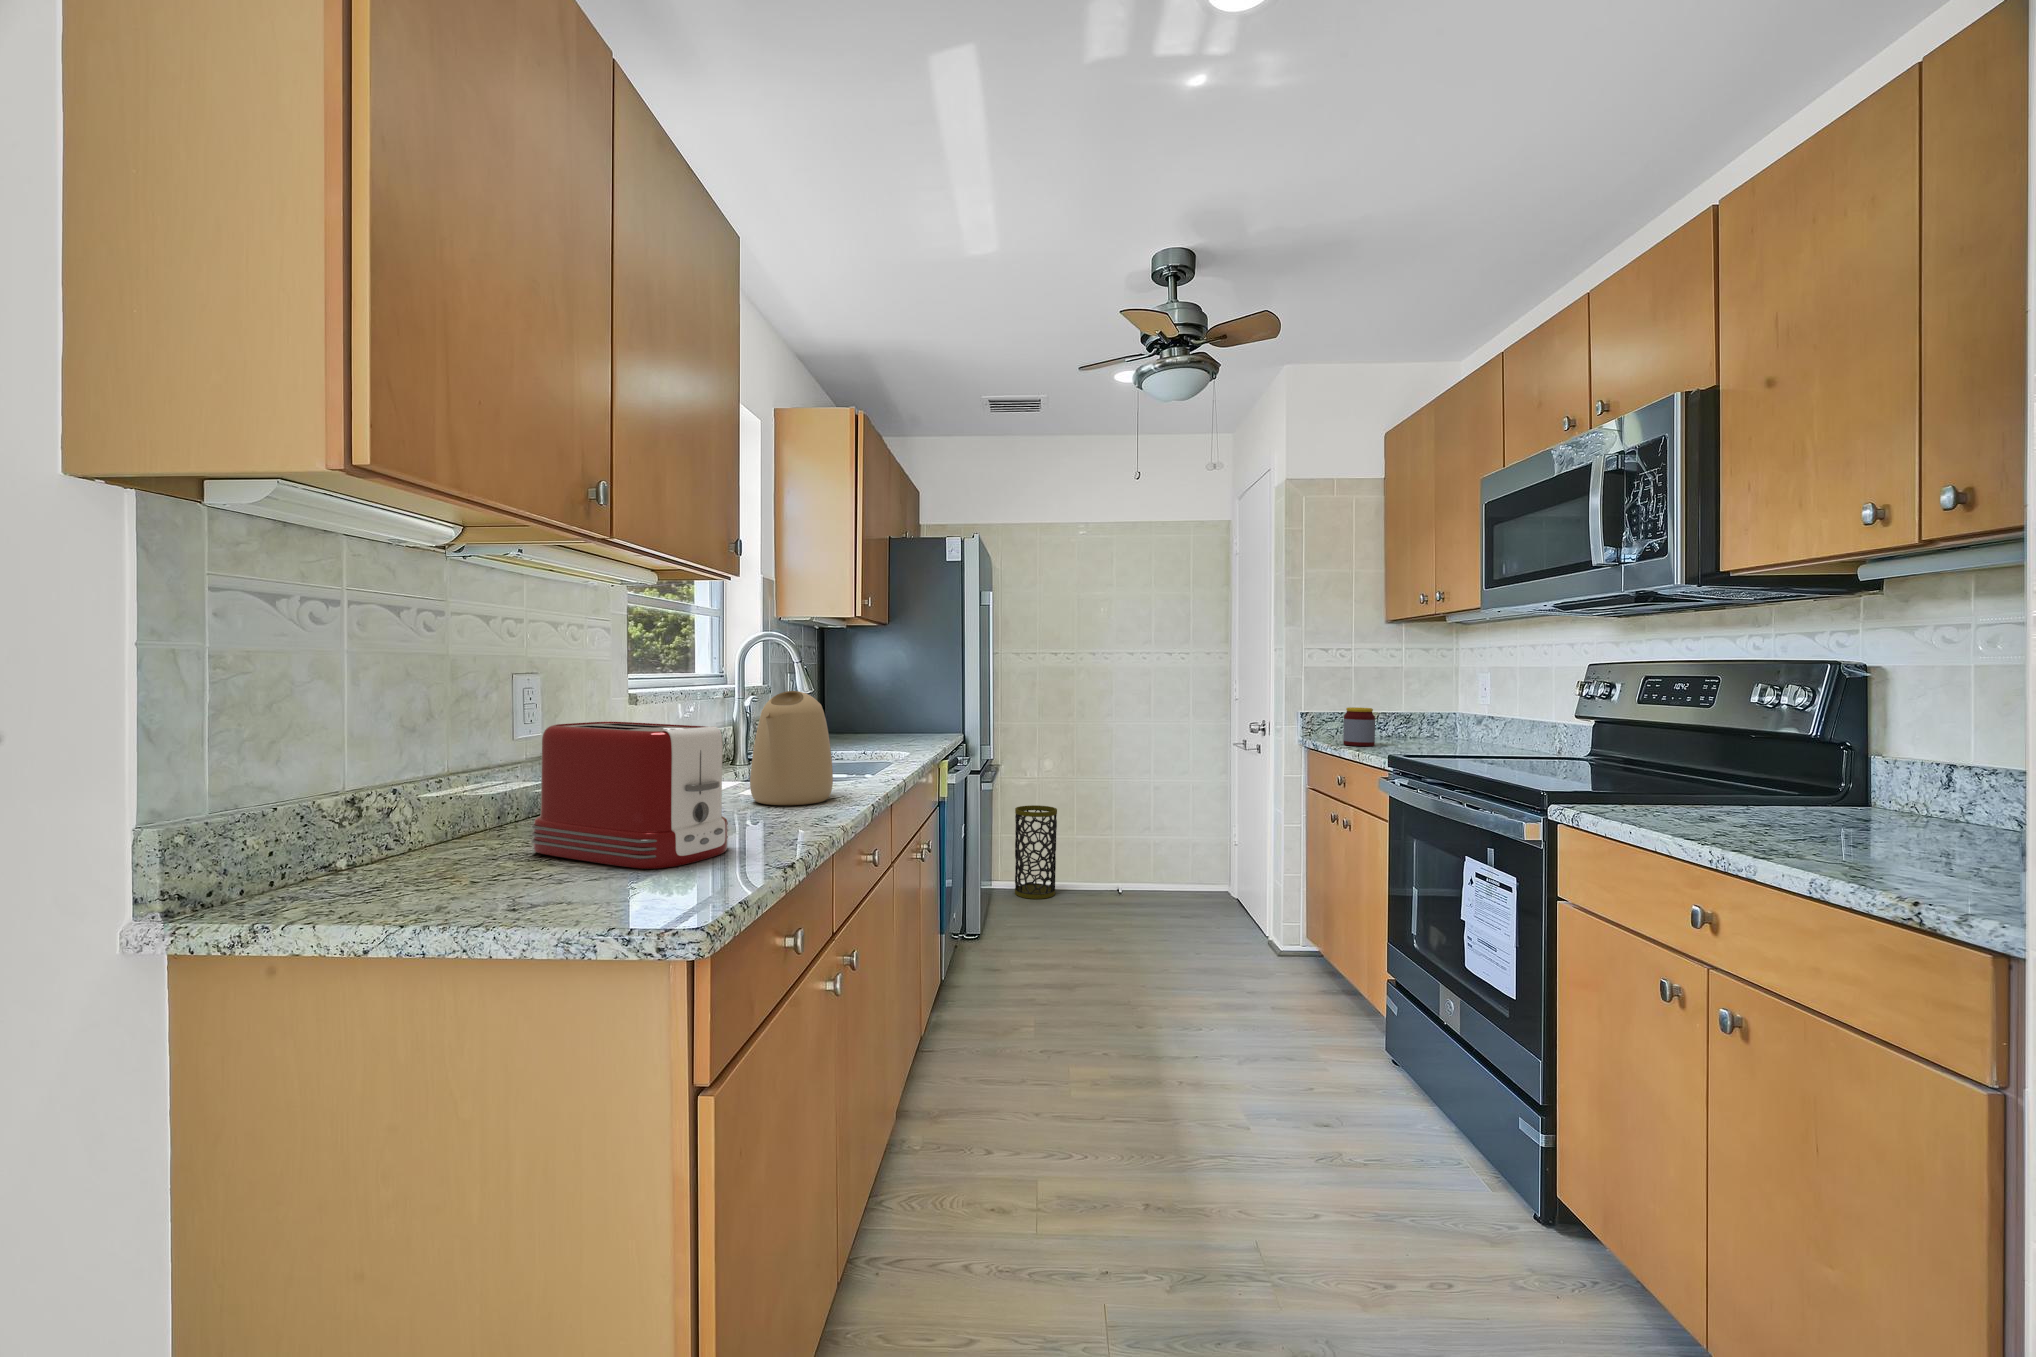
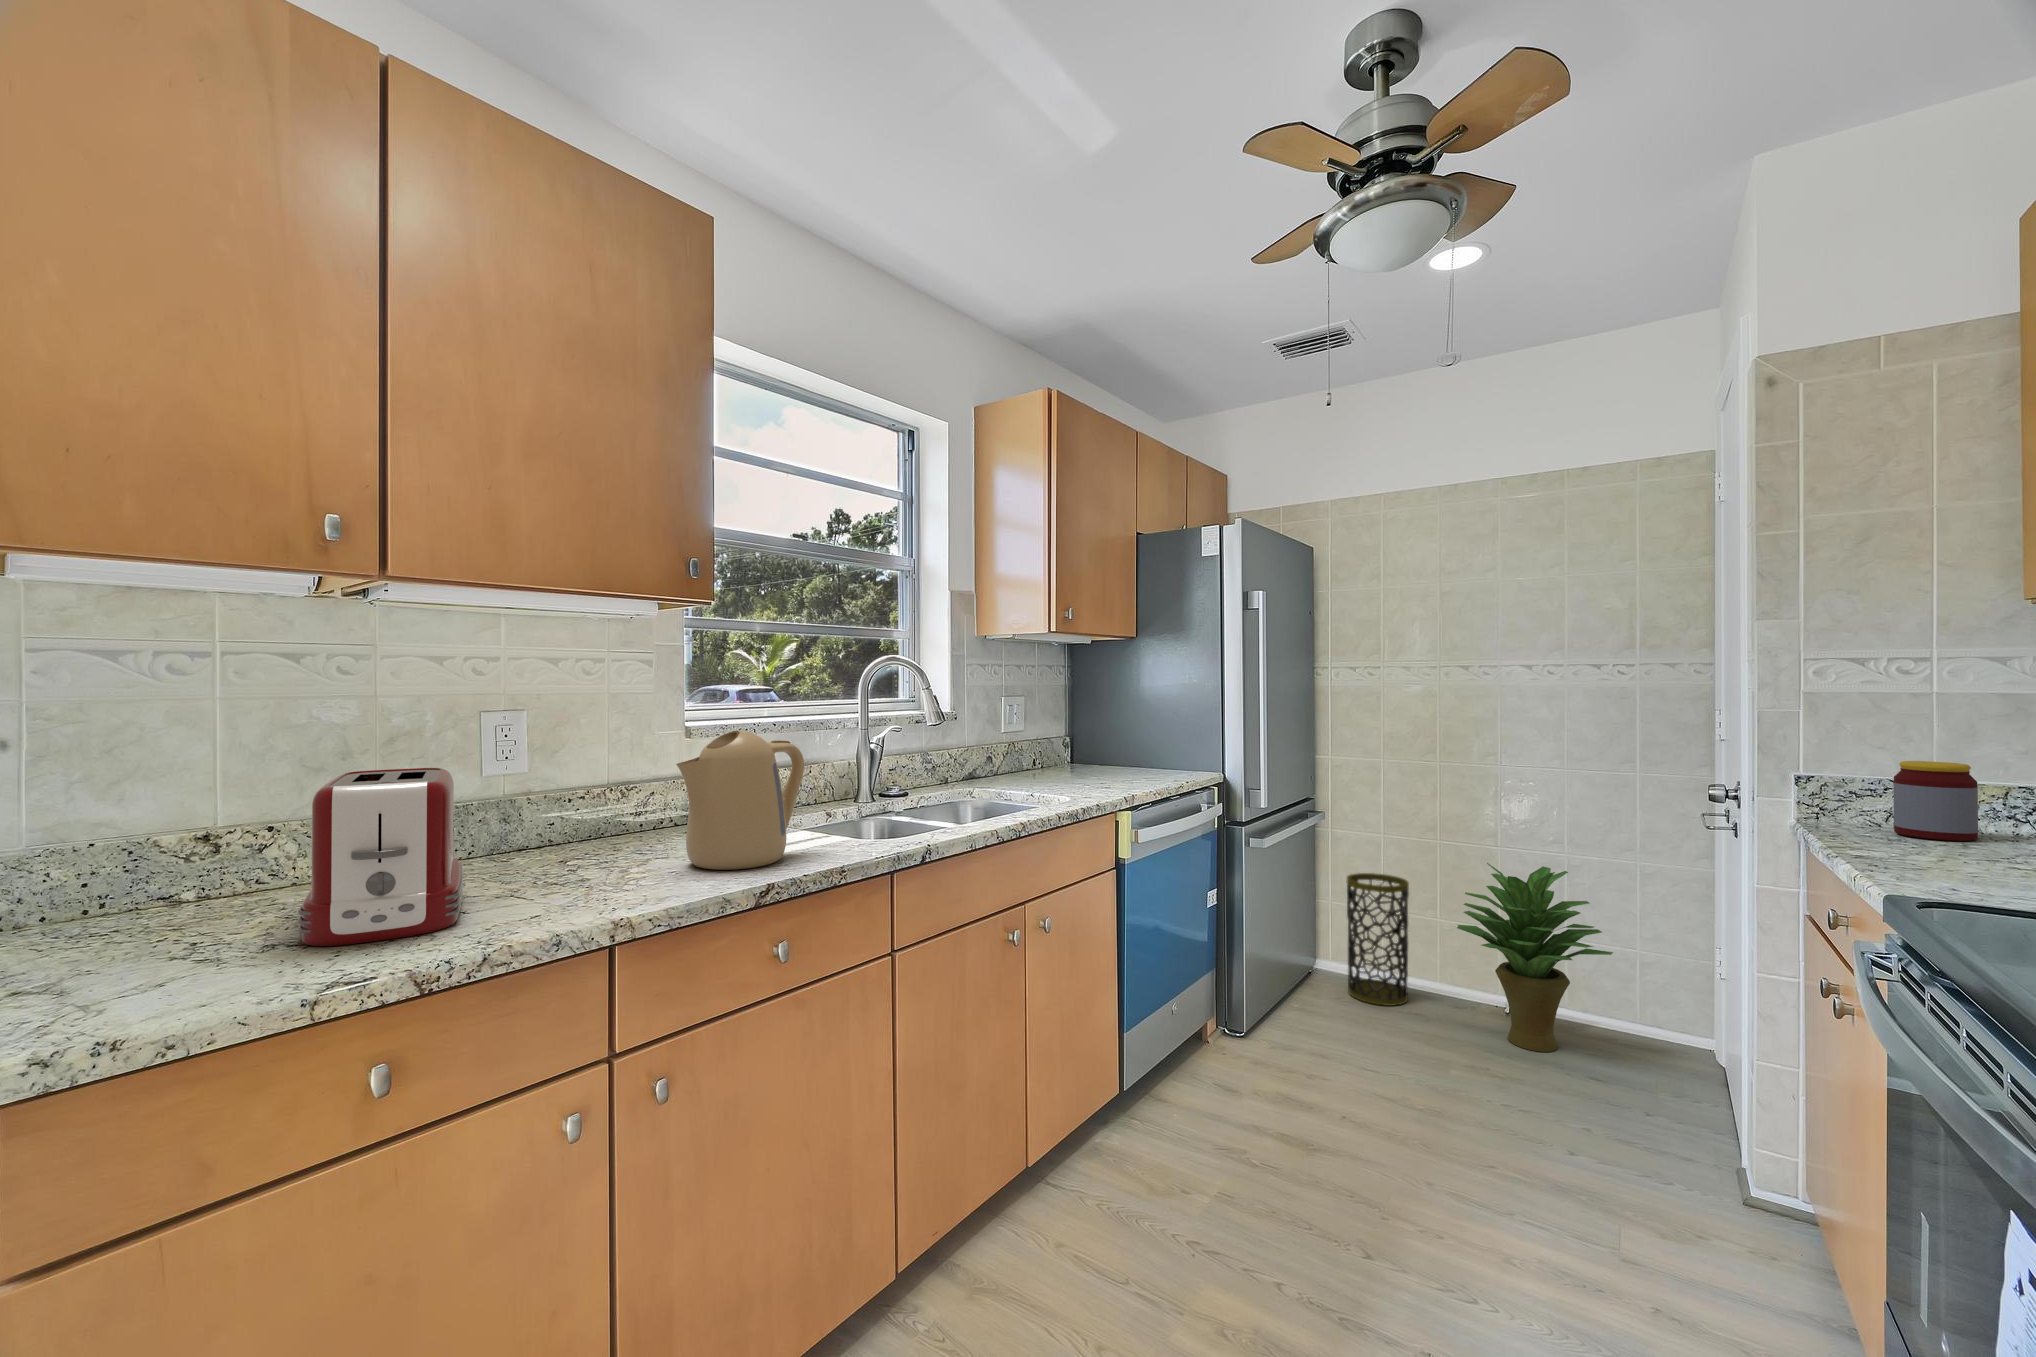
potted plant: none [1094,788,1184,908] -> present [1457,863,1613,1052]

